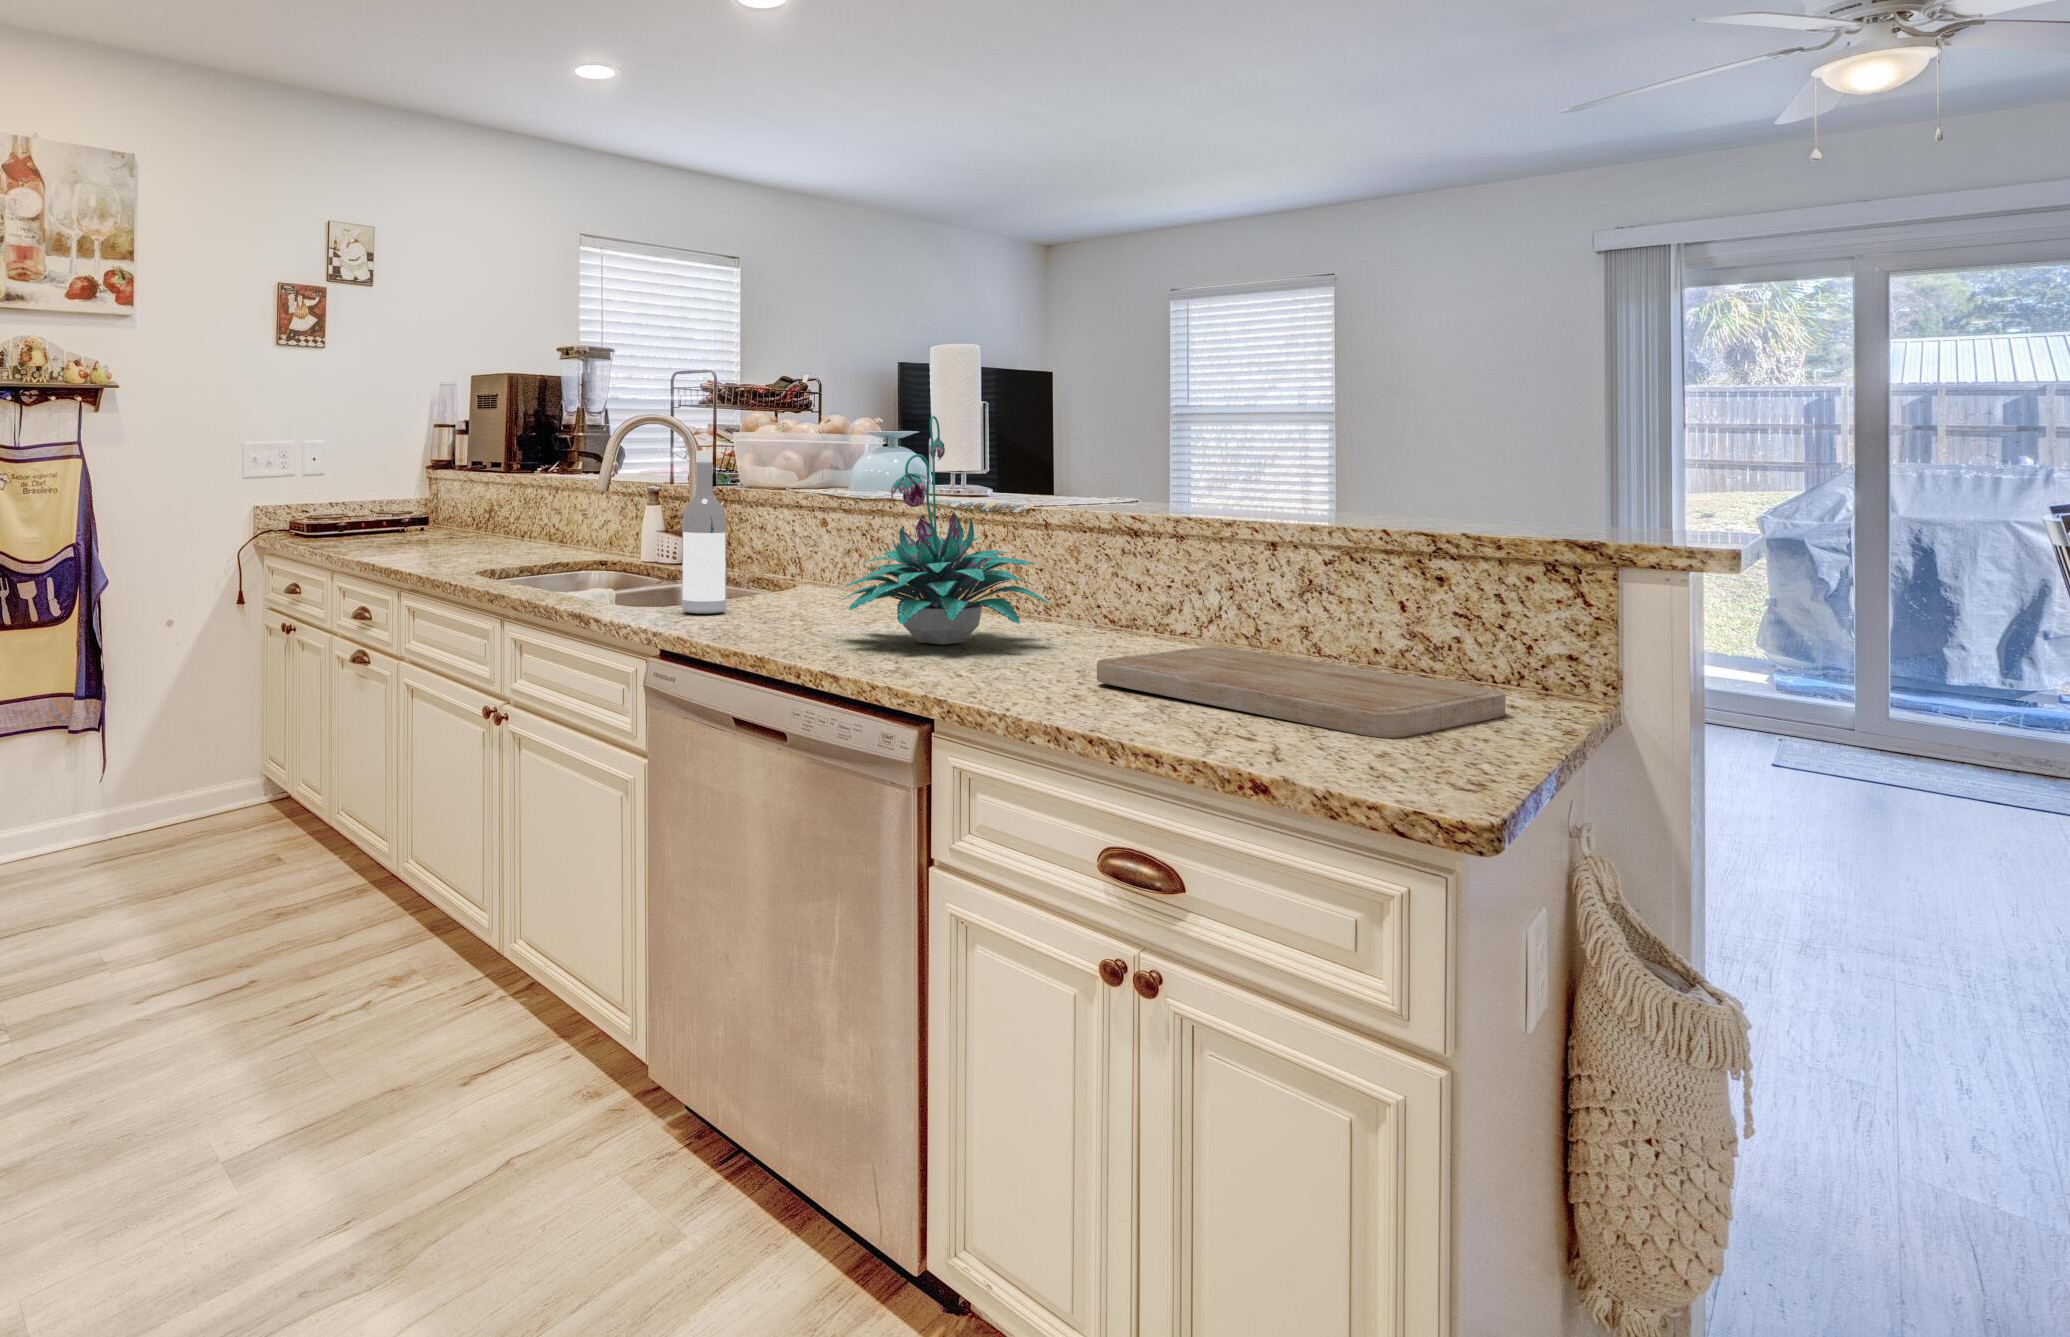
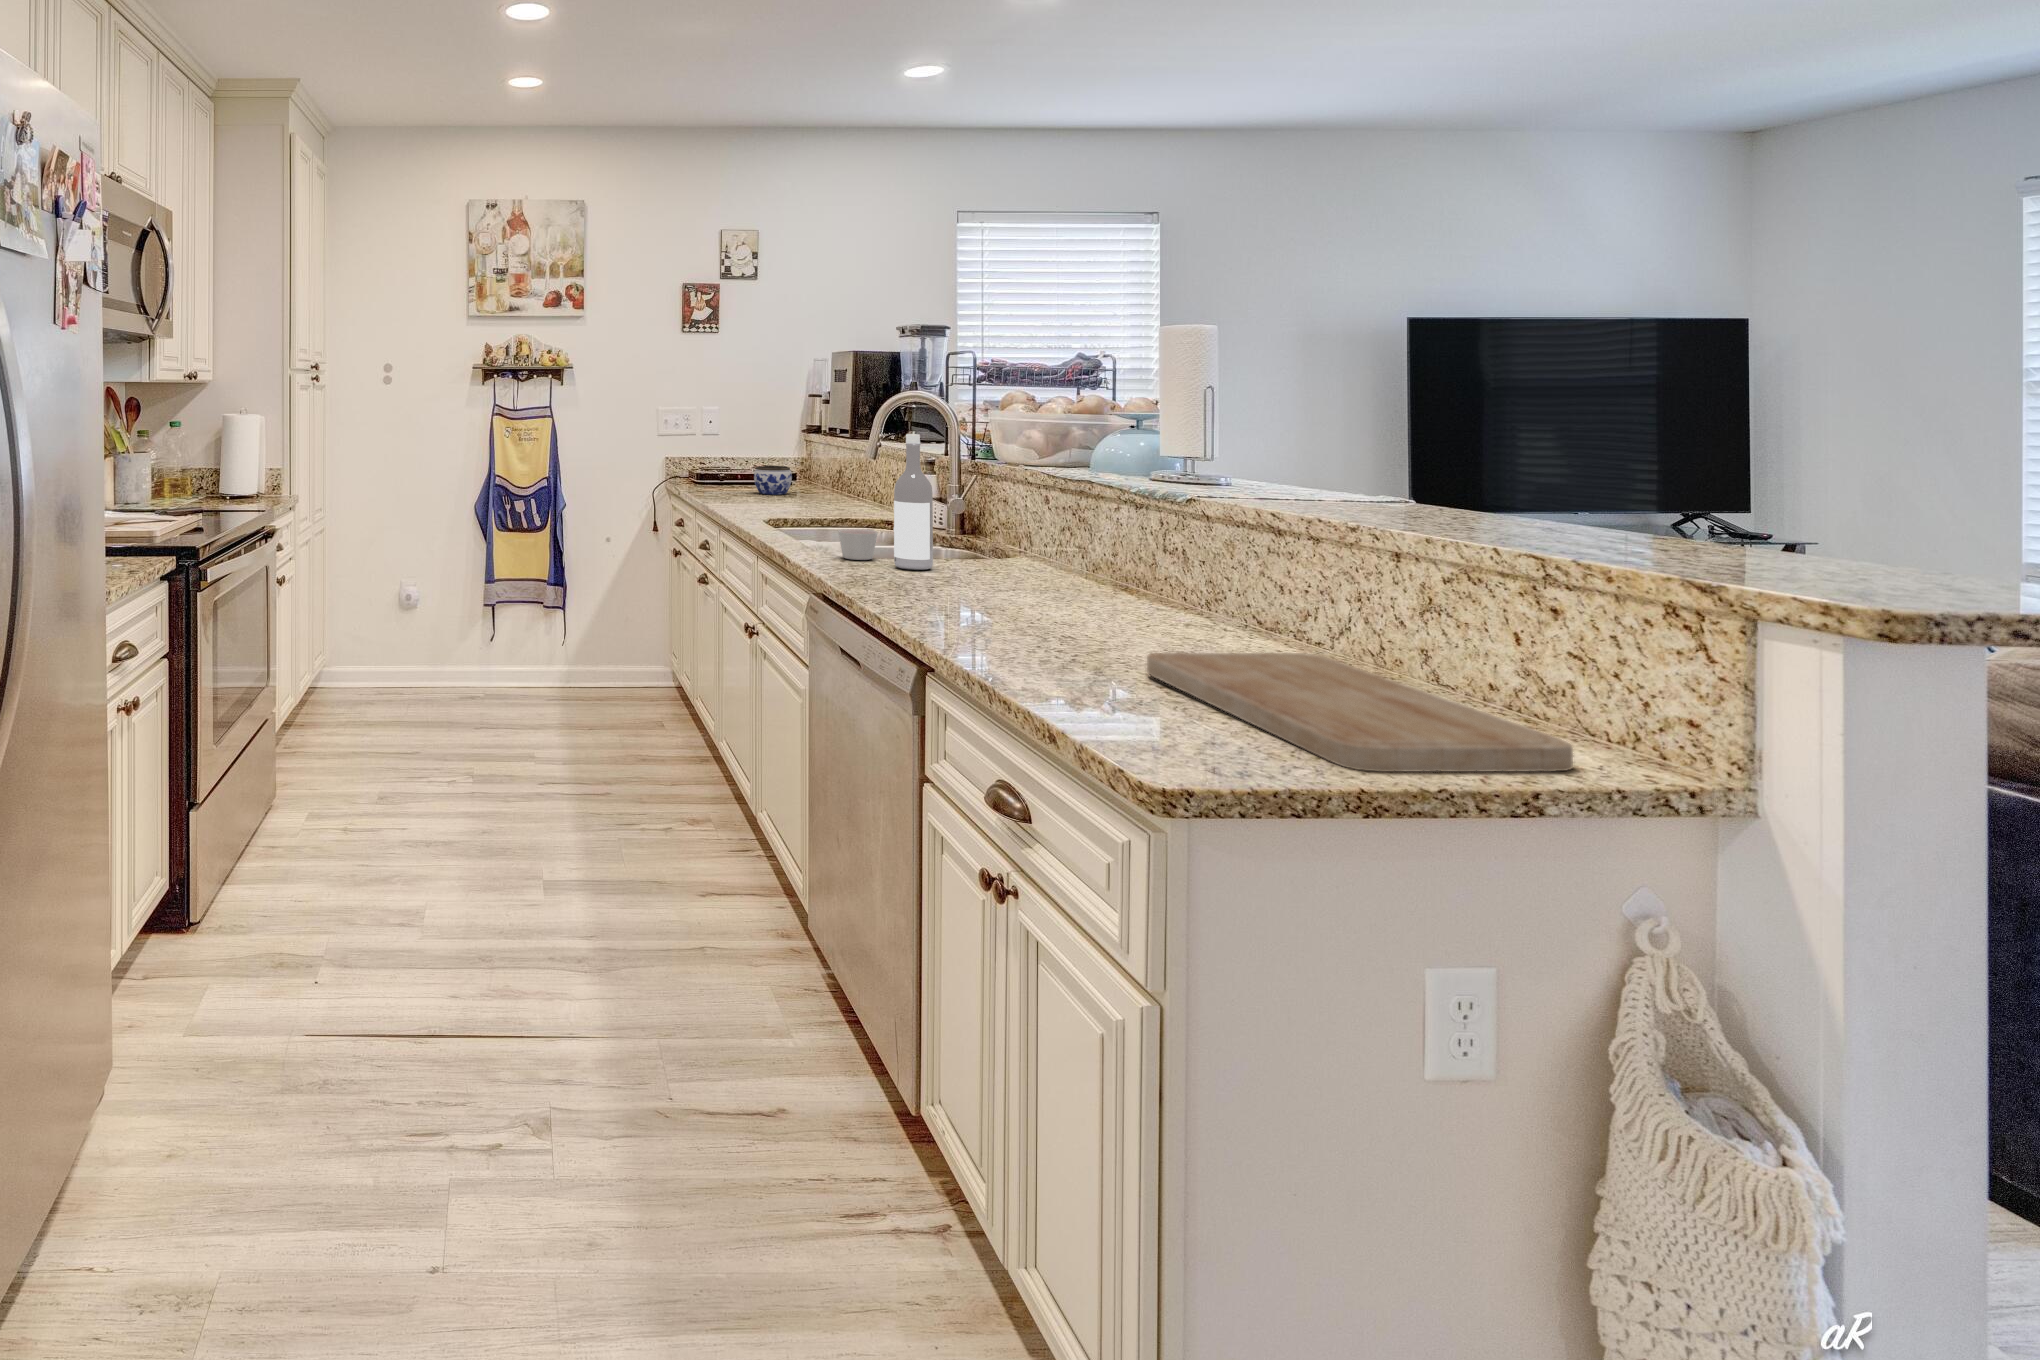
plant: present [842,416,1049,645] -> none [976,415,1181,620]
jar: none [386,517,435,554] -> present [754,465,792,495]
candle: none [604,572,651,609] -> present [838,529,877,560]

